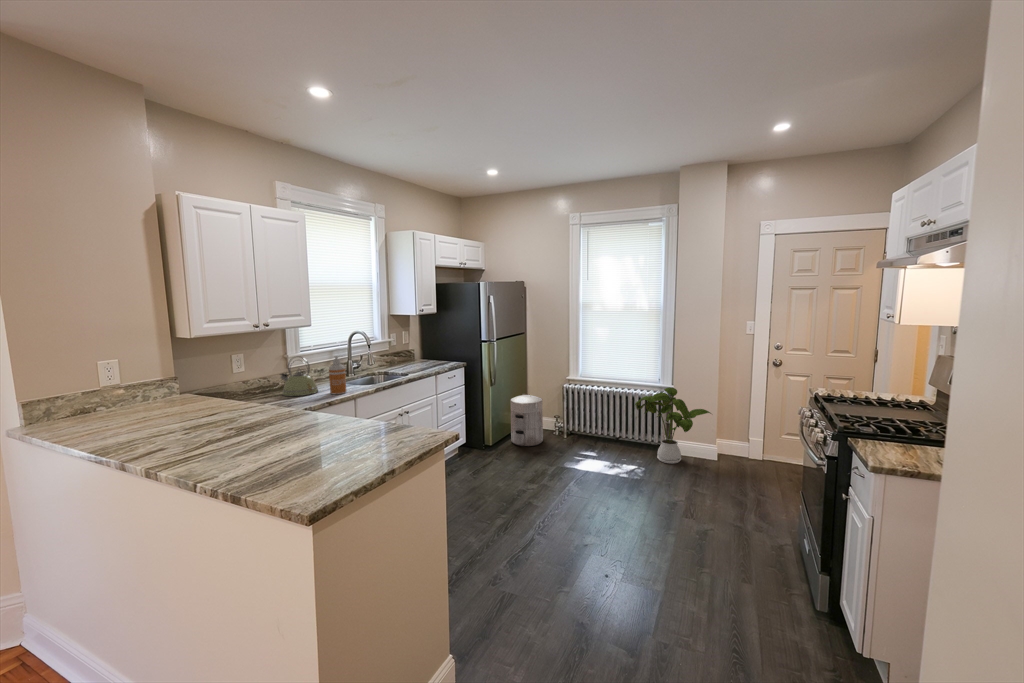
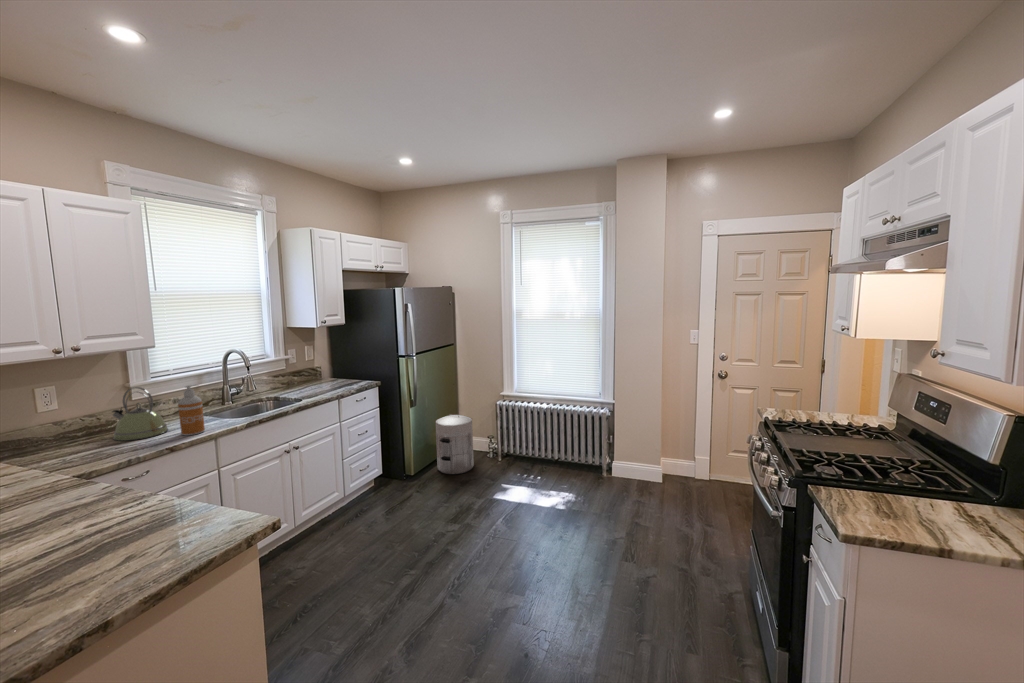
house plant: present [635,387,711,464] -> none [572,405,657,489]

